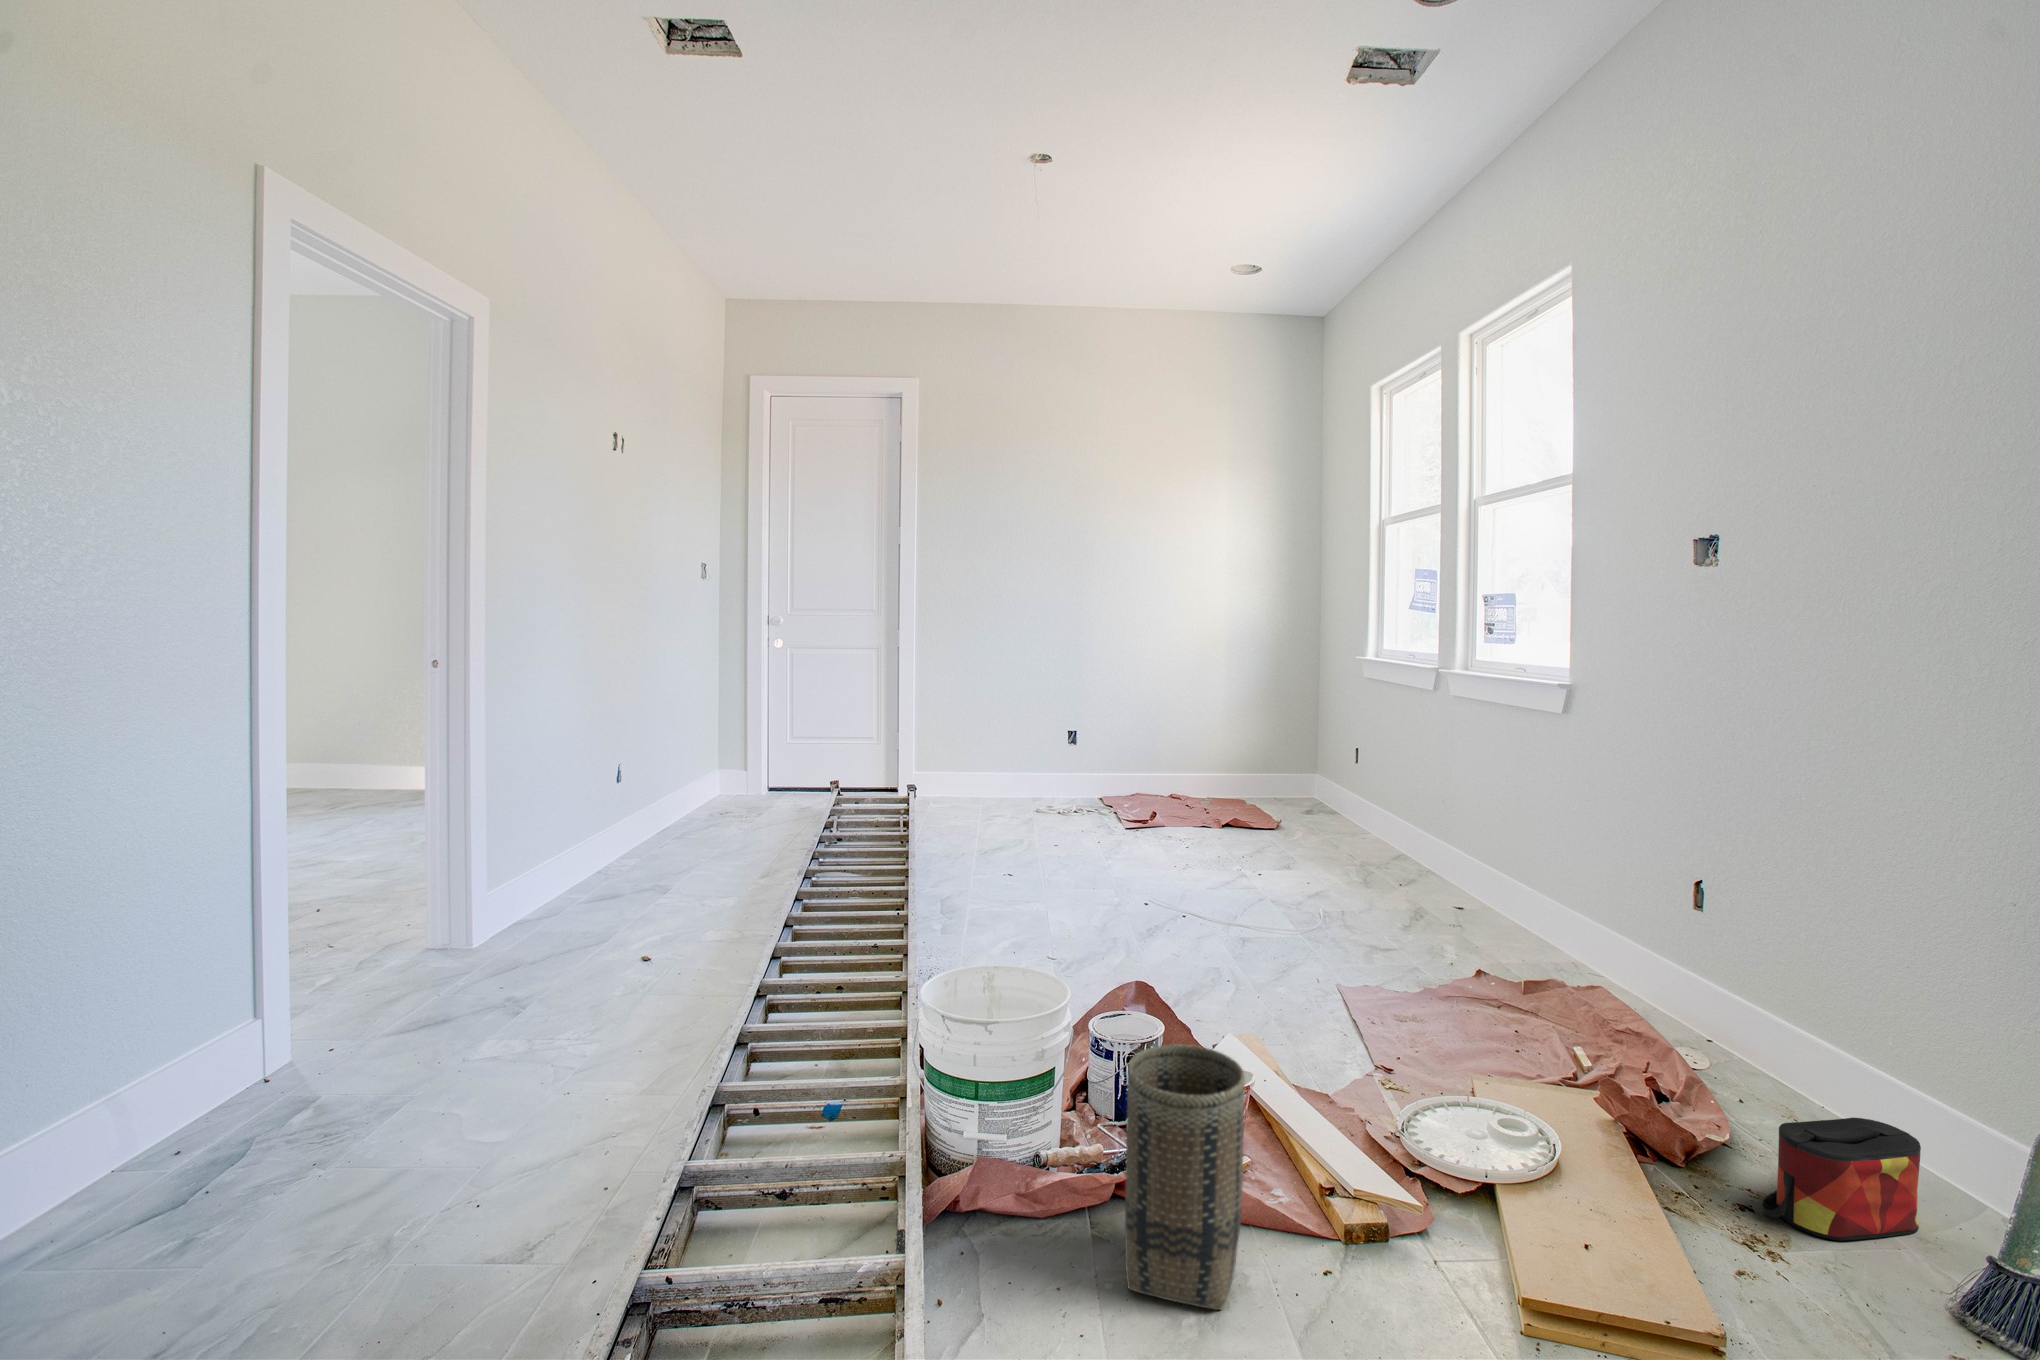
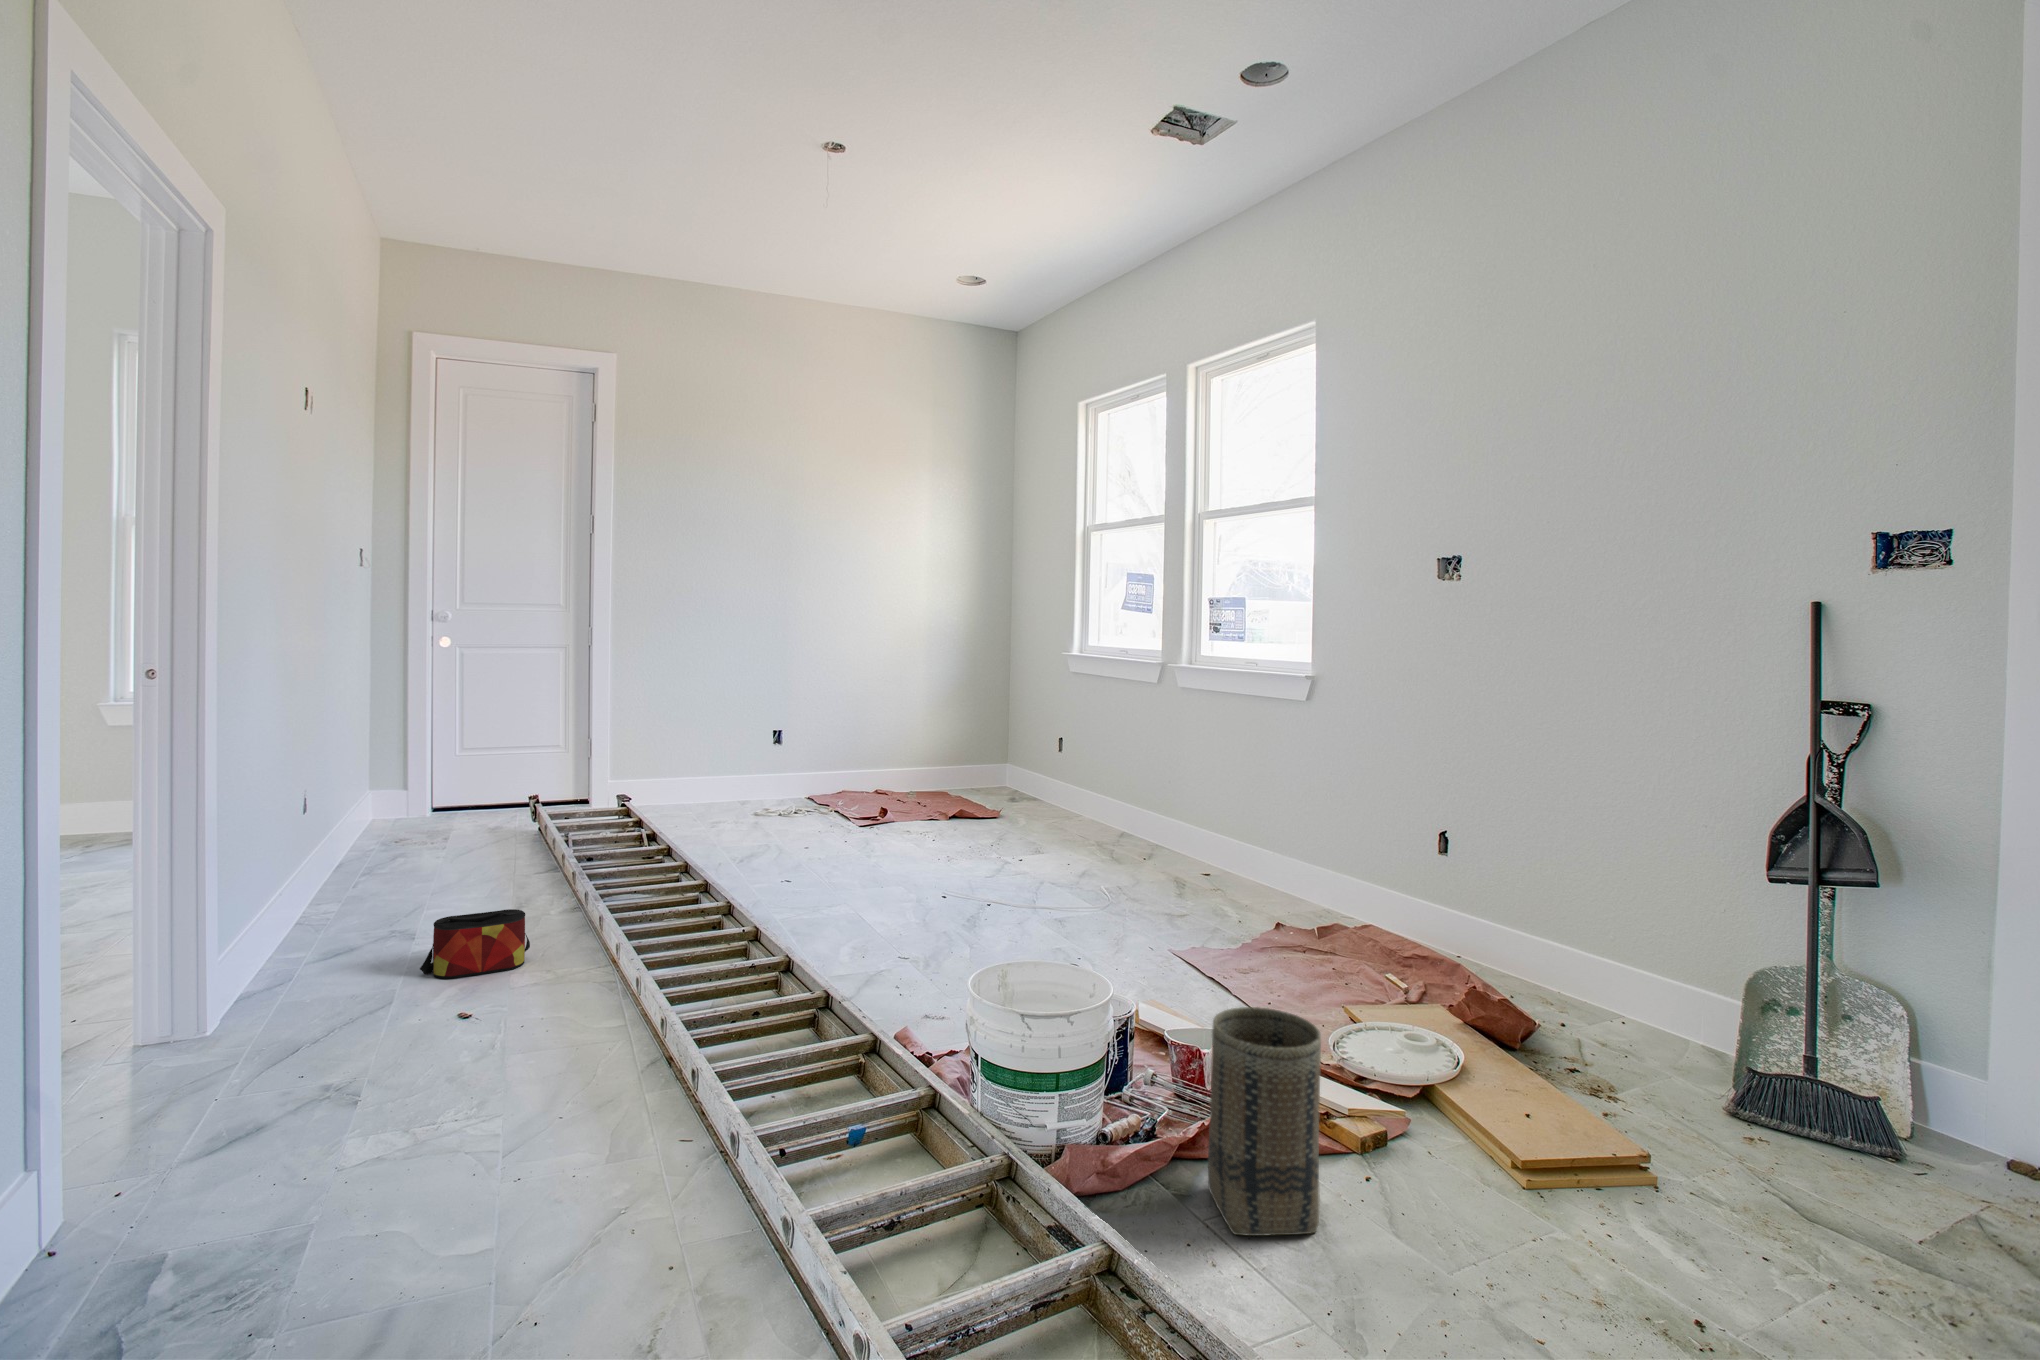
bag: present [1762,1118,1921,1241] -> present [420,909,530,979]

